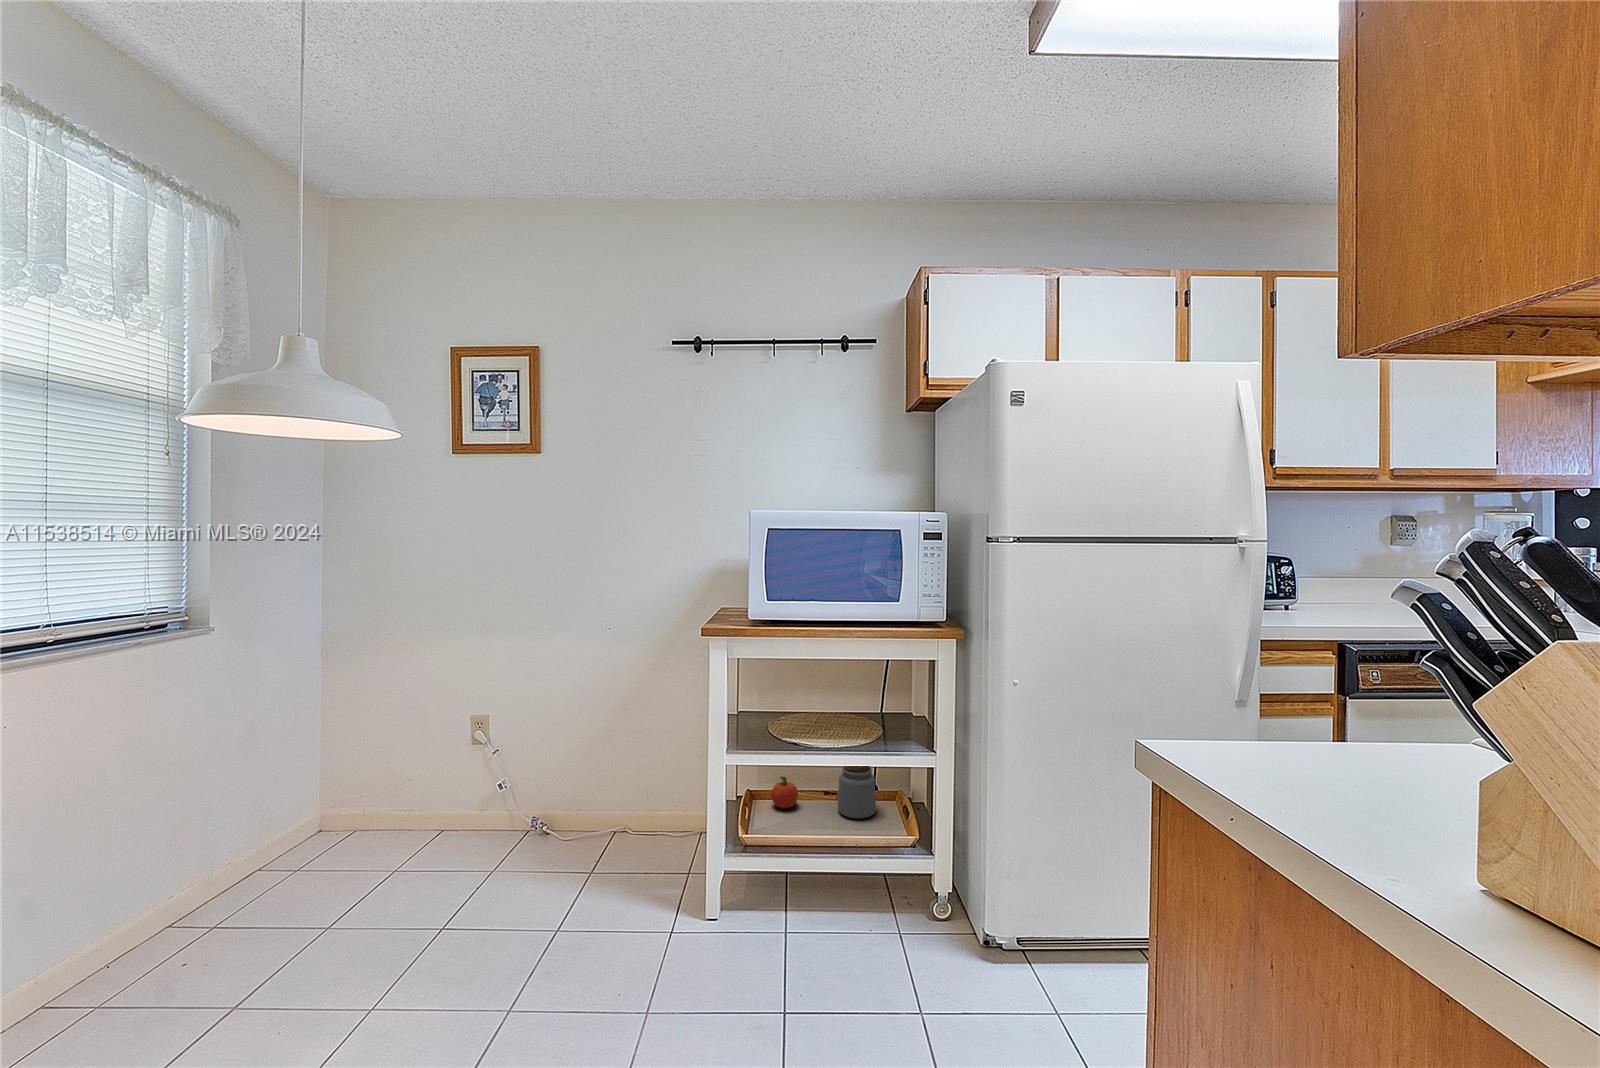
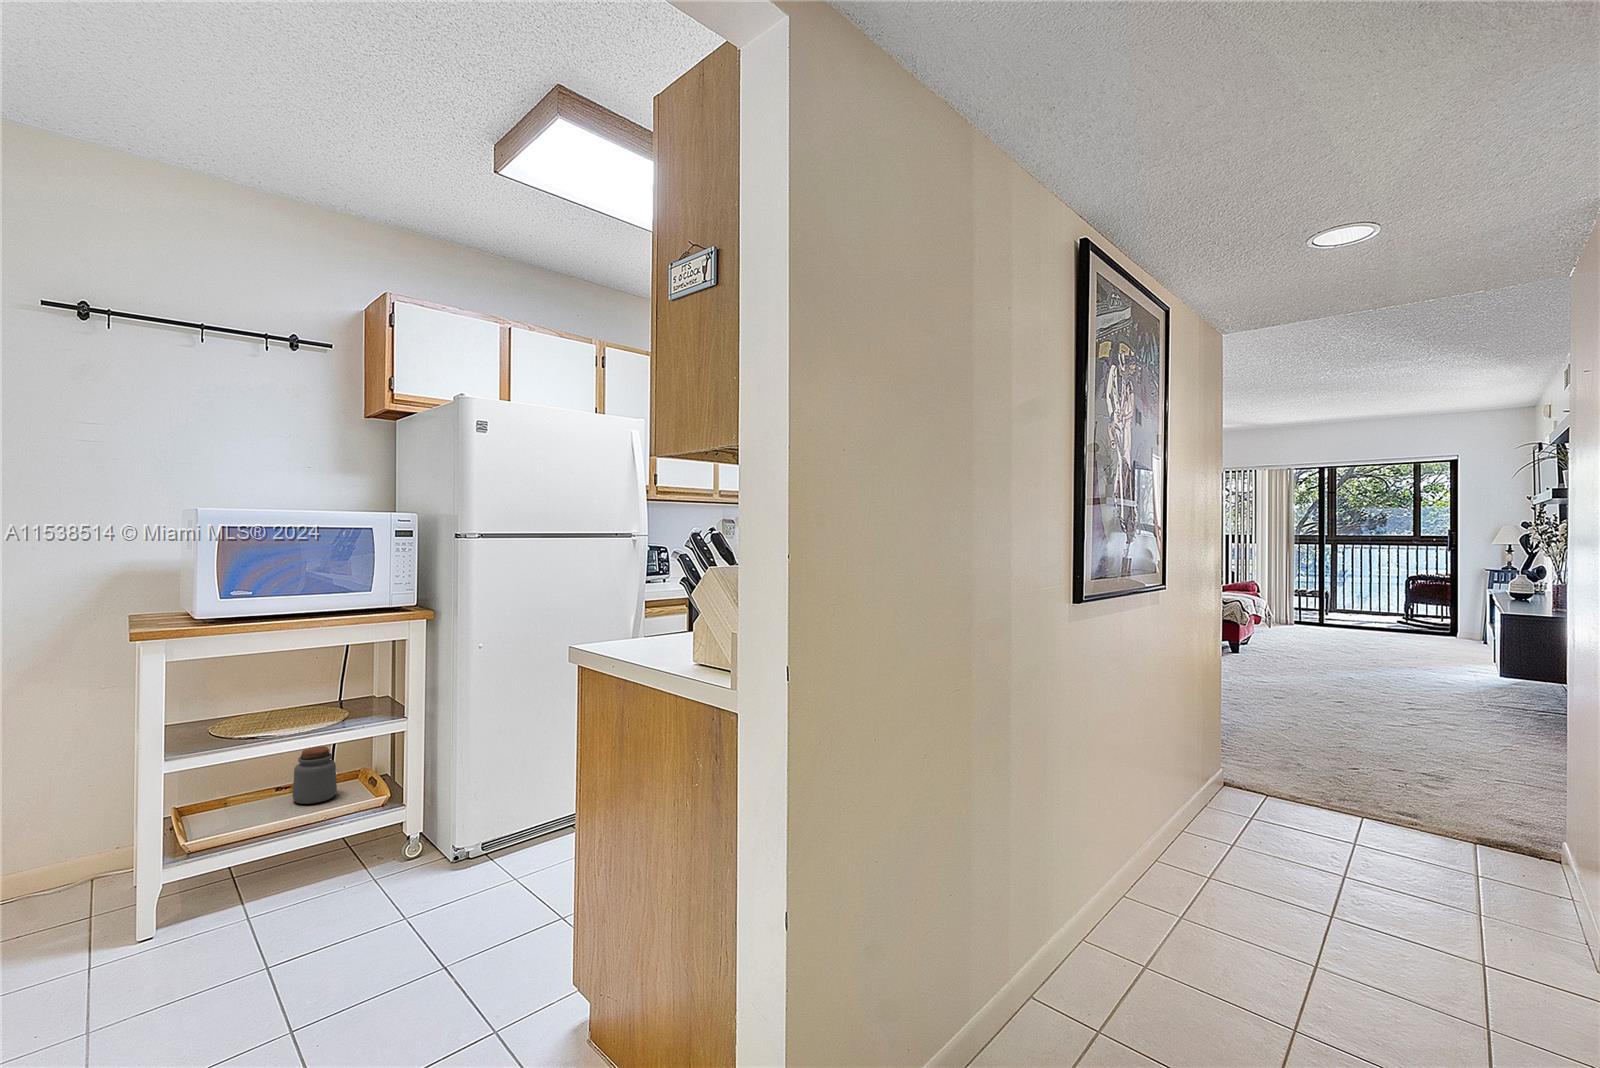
fruit: present [772,777,798,808] -> none [208,783,243,815]

